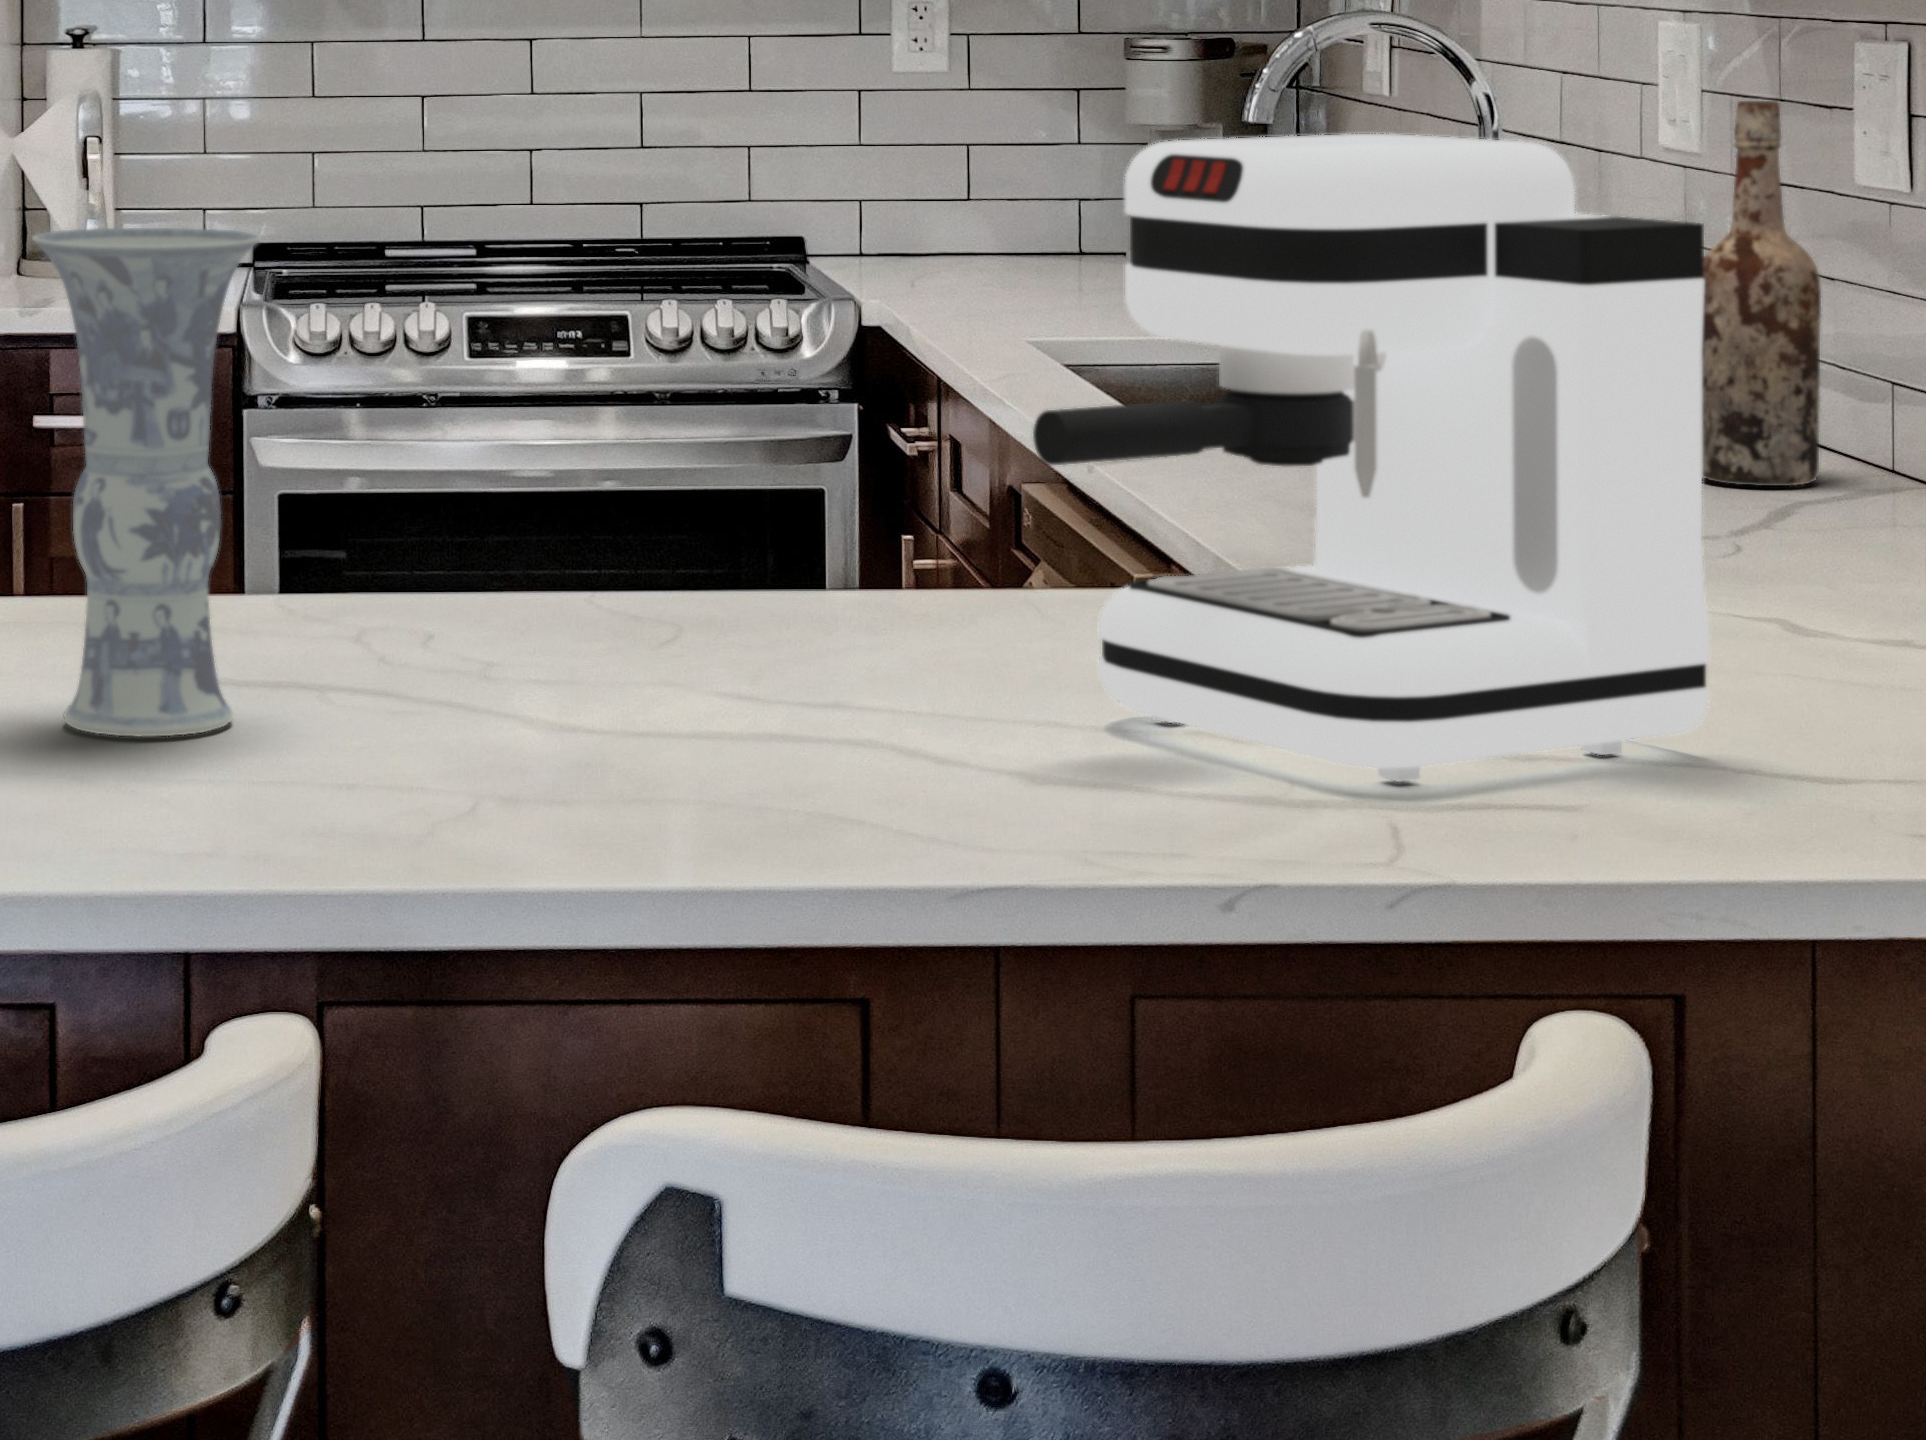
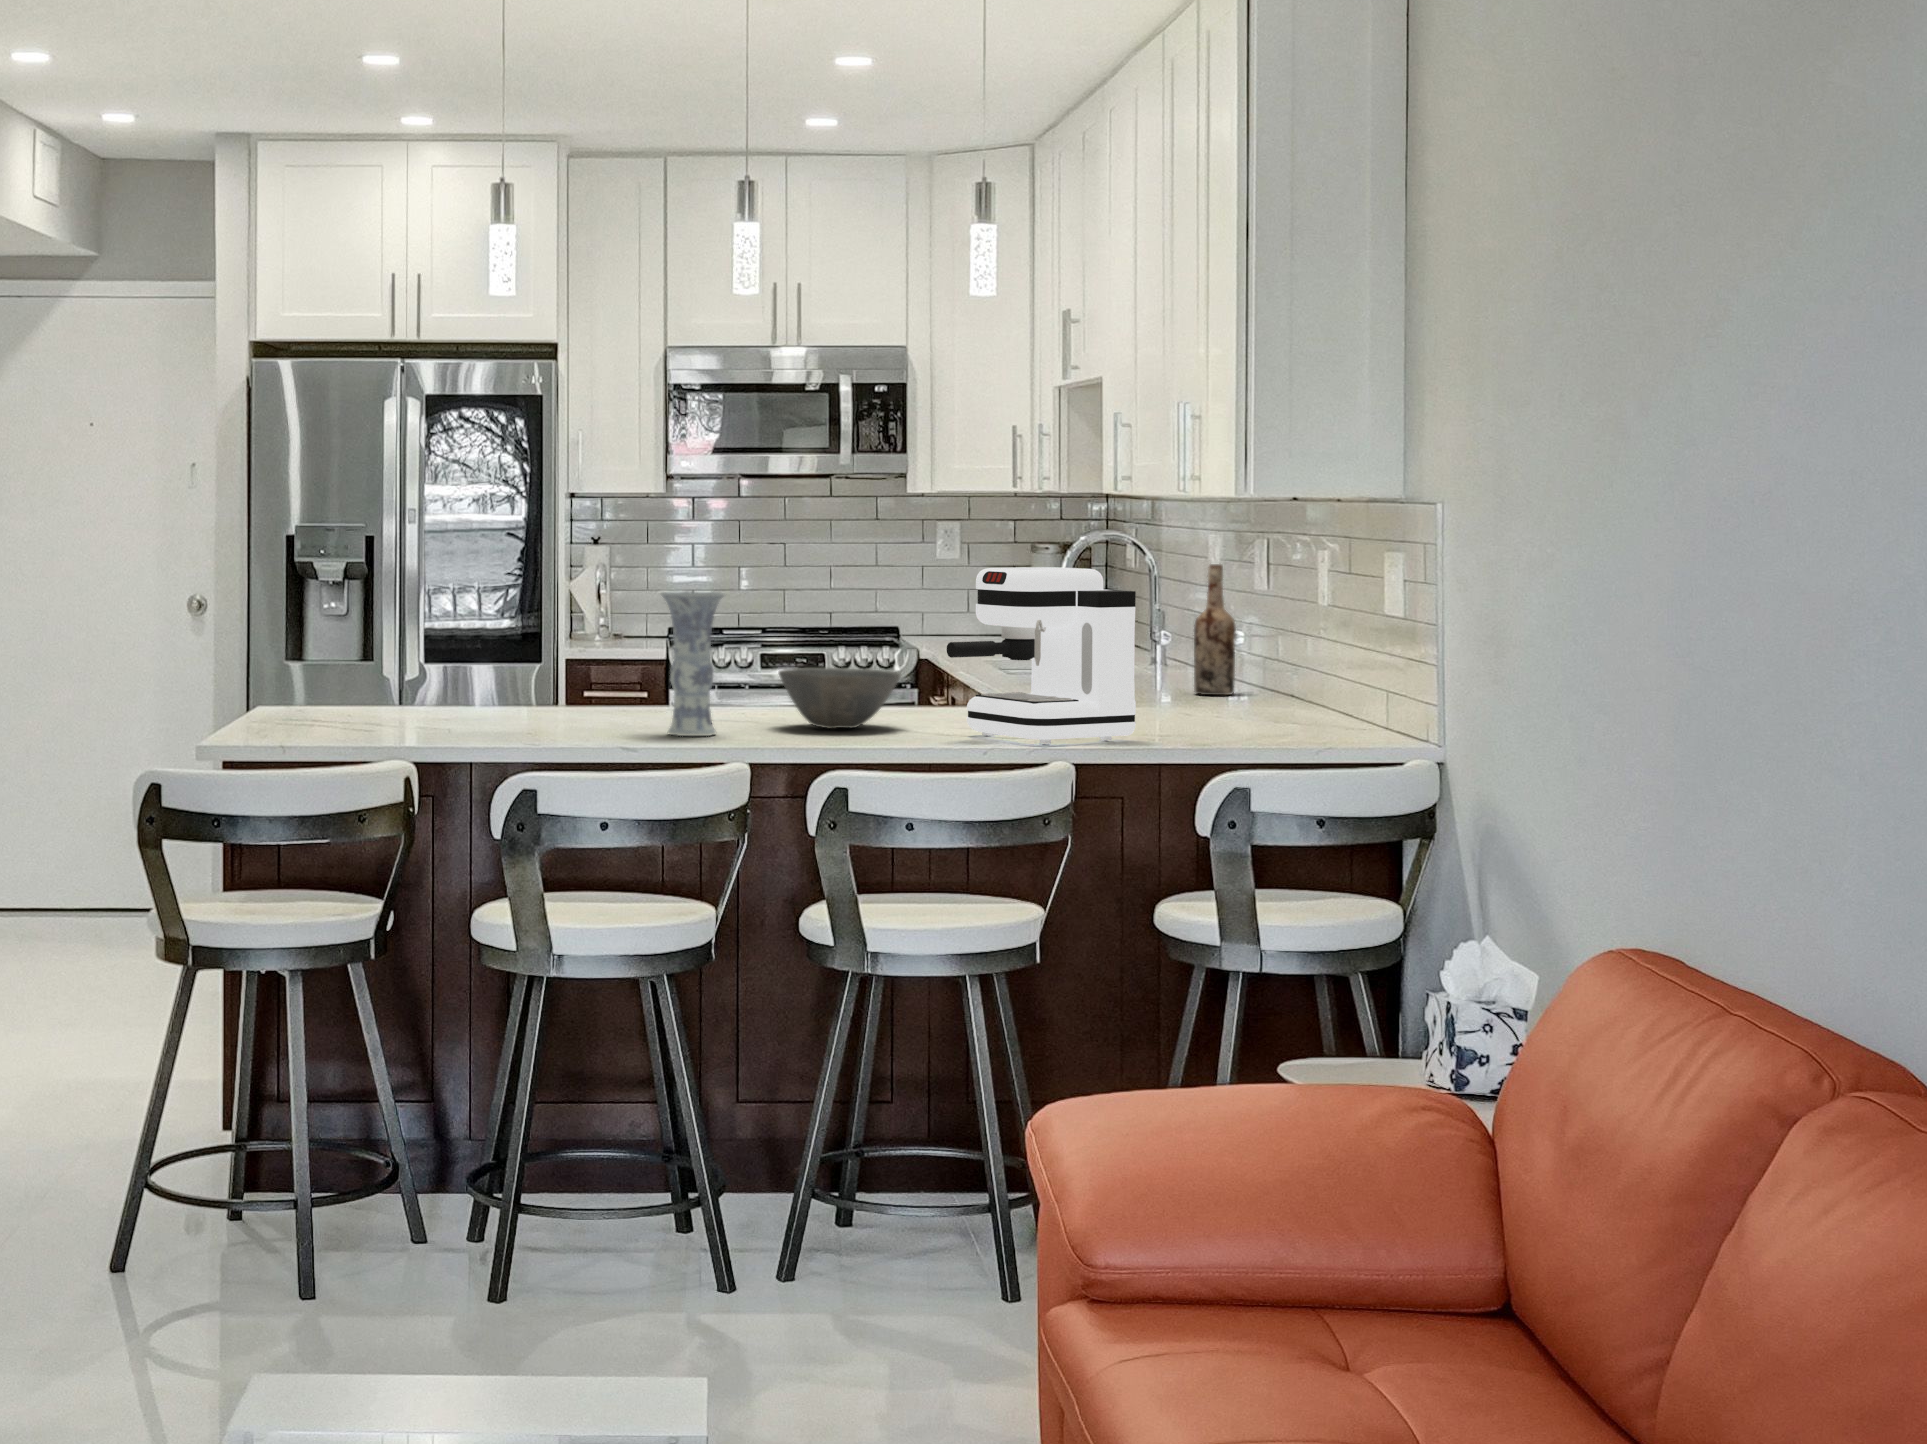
bowl: none [451,463,865,684] -> present [779,668,901,729]

